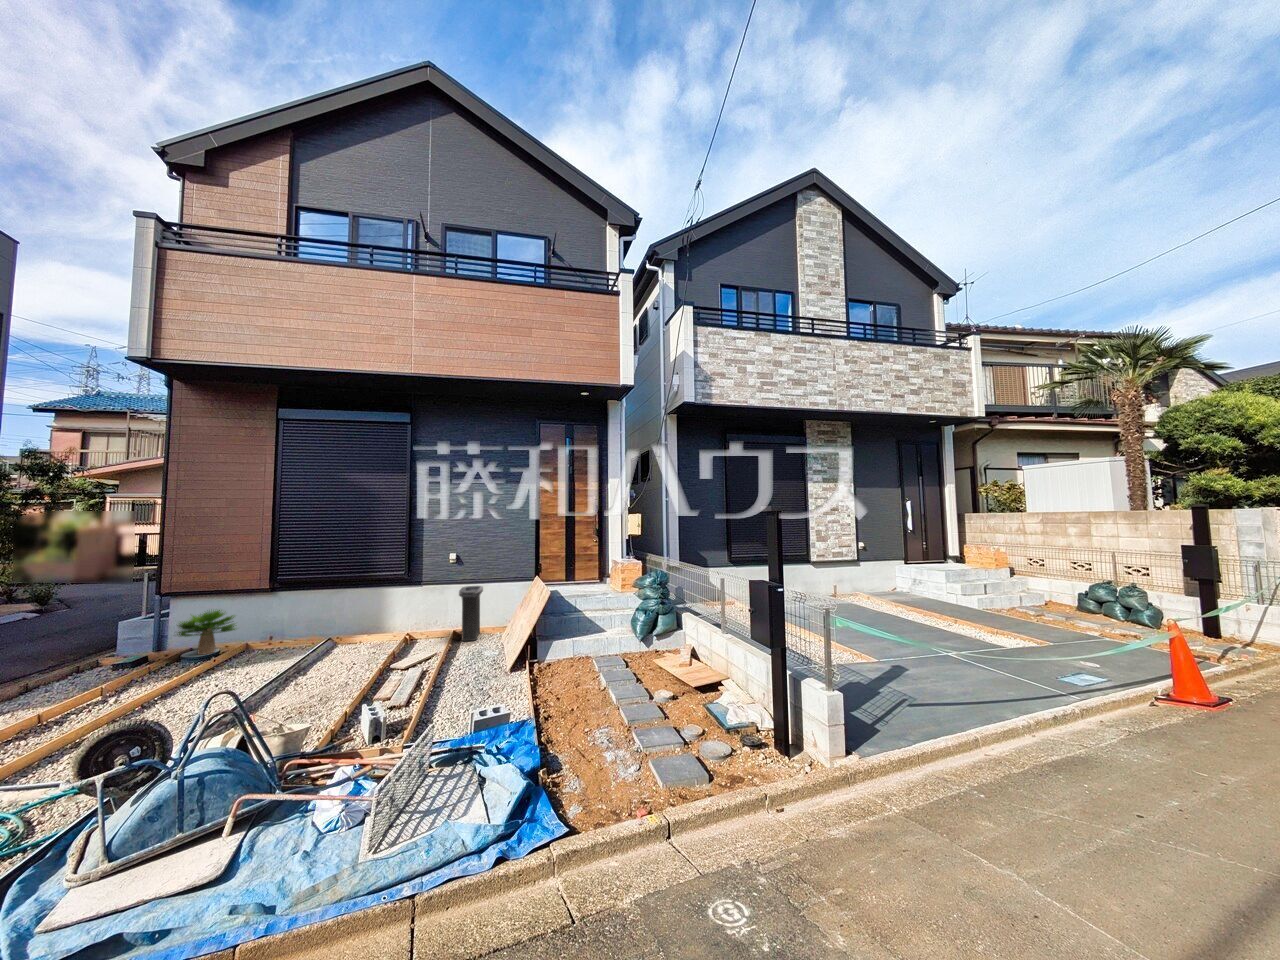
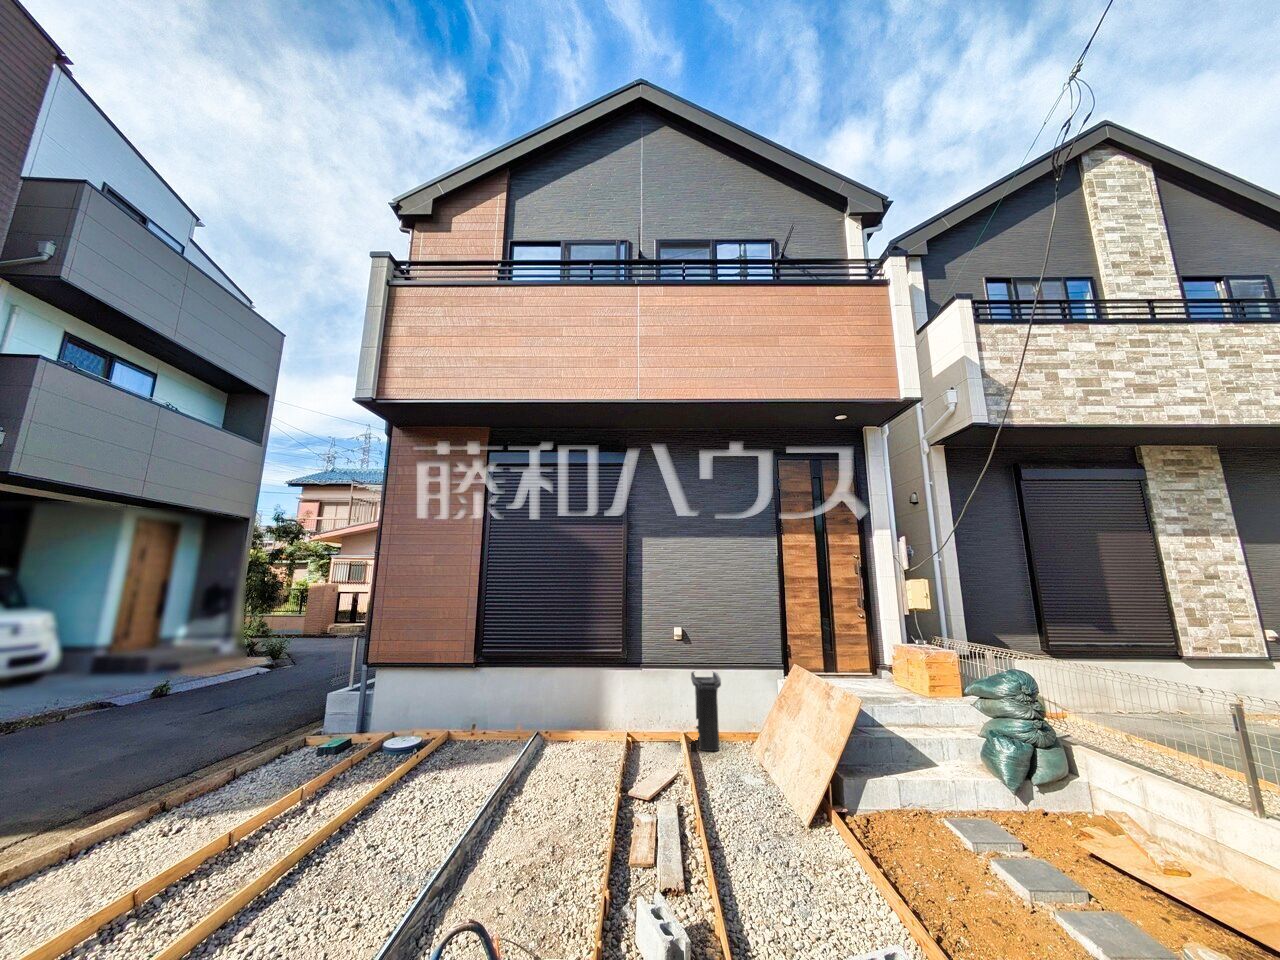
potted plant: present [177,610,236,655] -> none [376,684,444,742]

